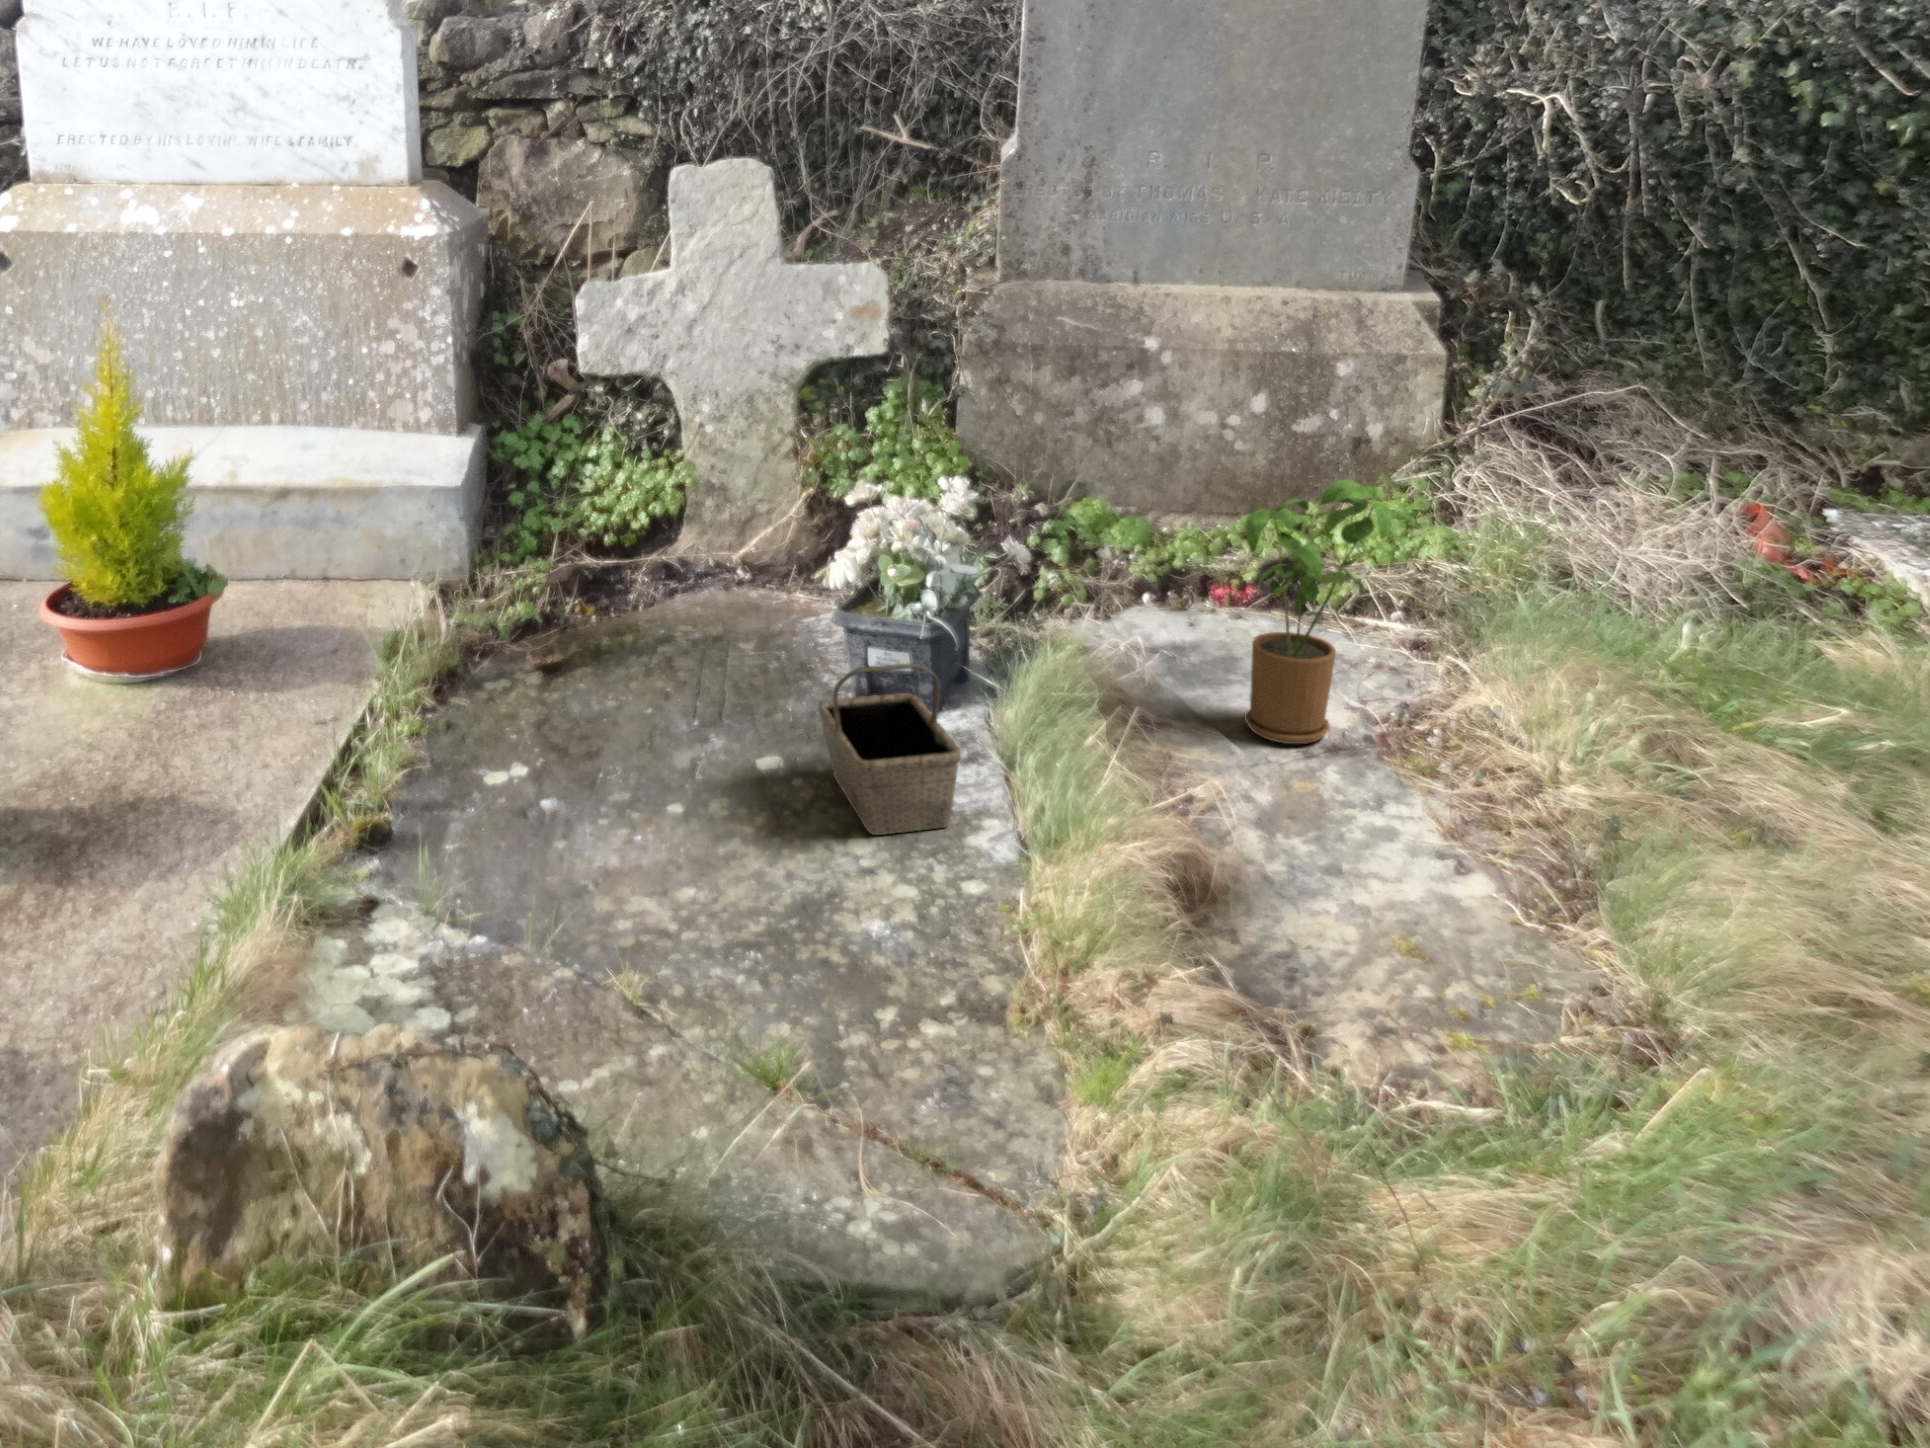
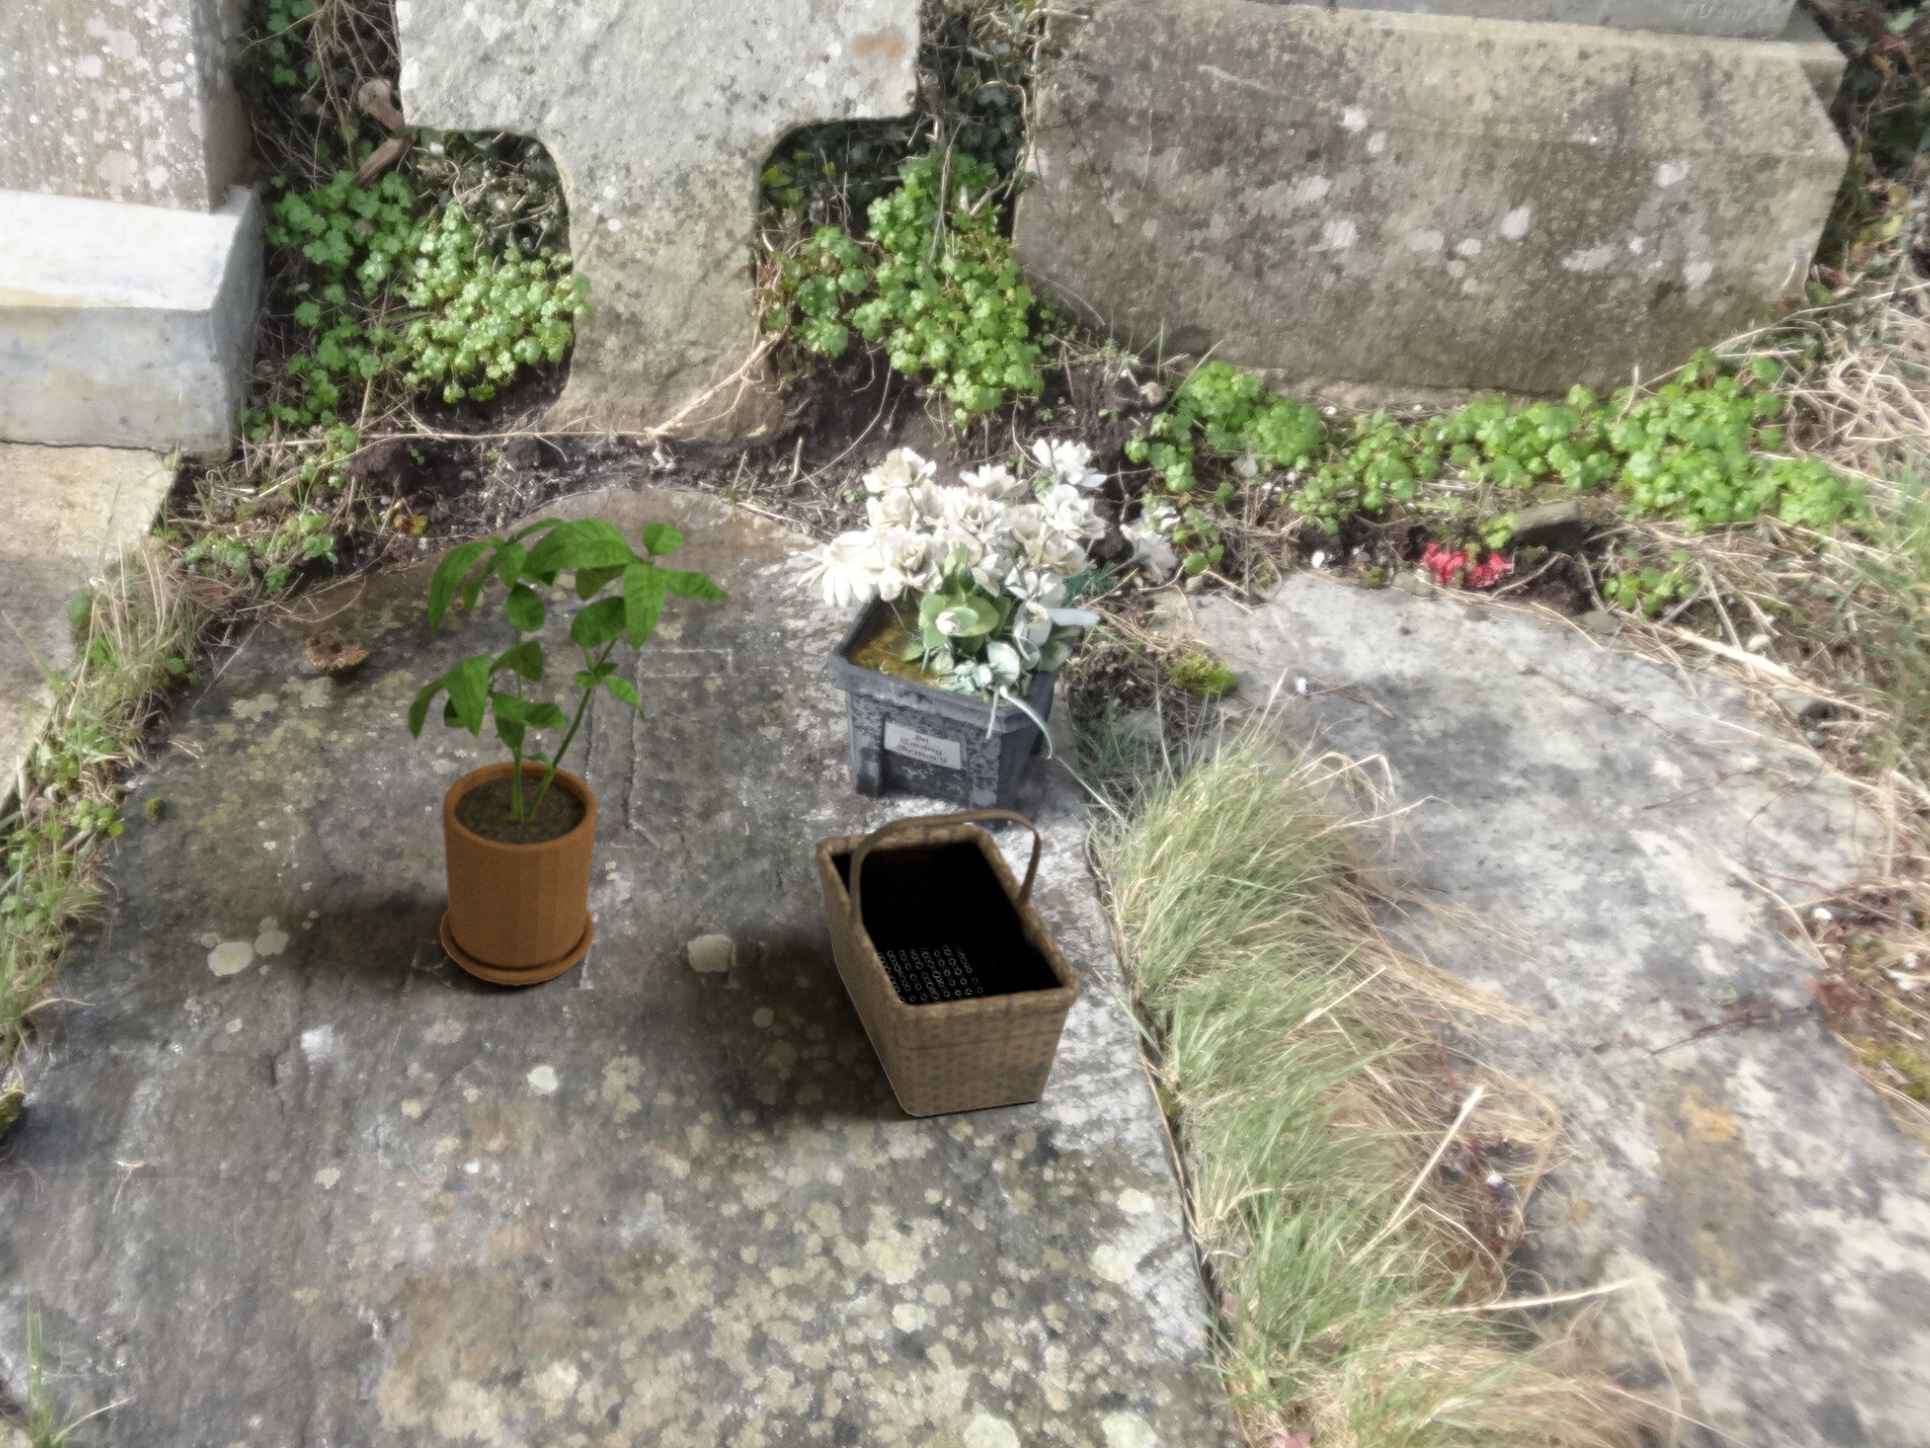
house plant: present [1244,479,1411,744] -> present [407,517,727,985]

